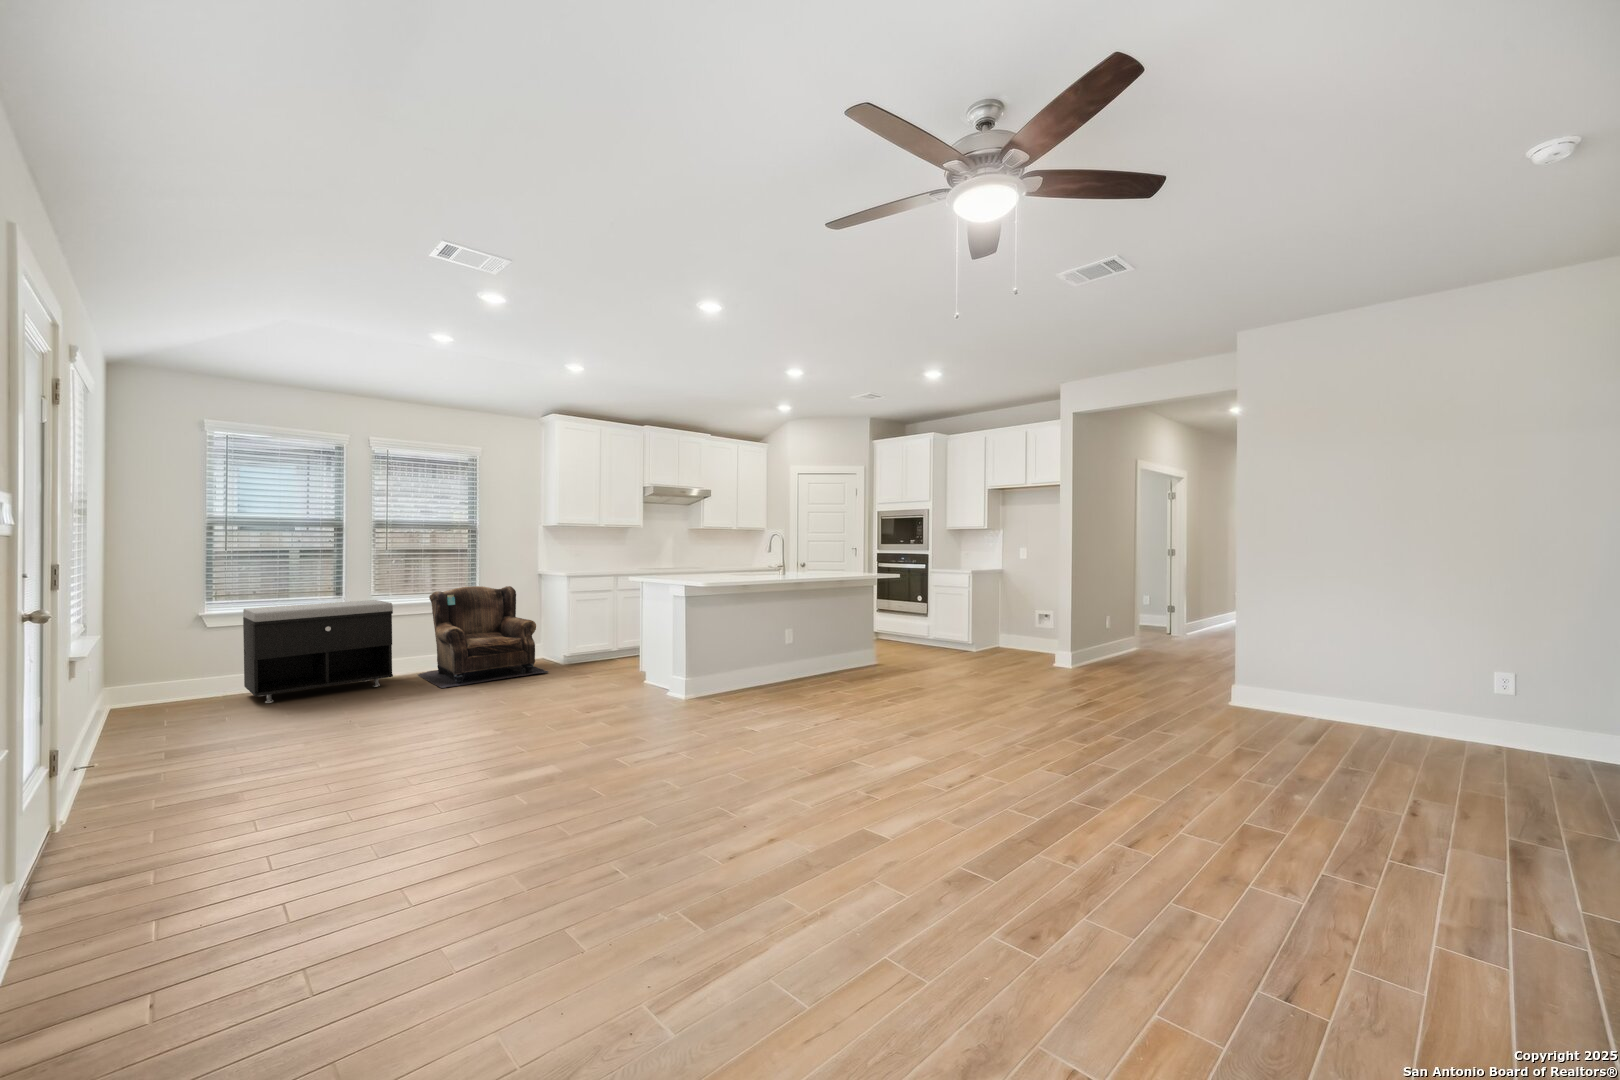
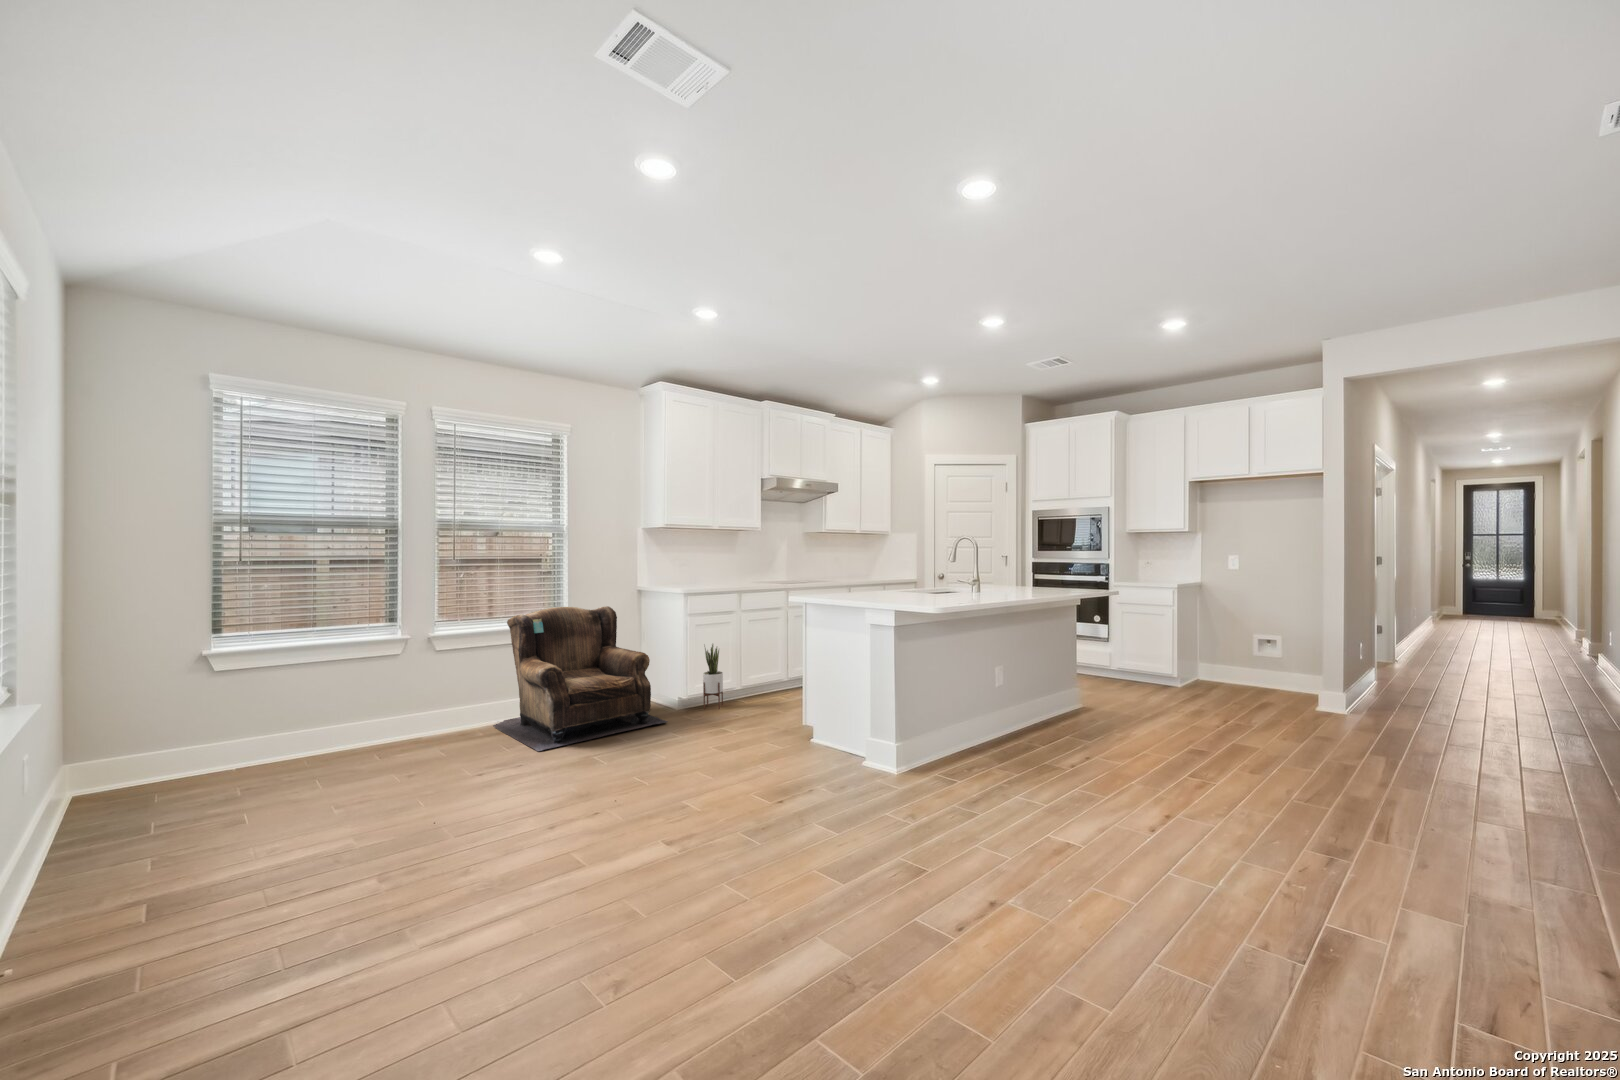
storage bench: present [243,600,393,703] -> none [264,627,469,781]
potted plant: none [583,613,601,665] -> present [703,644,723,709]

